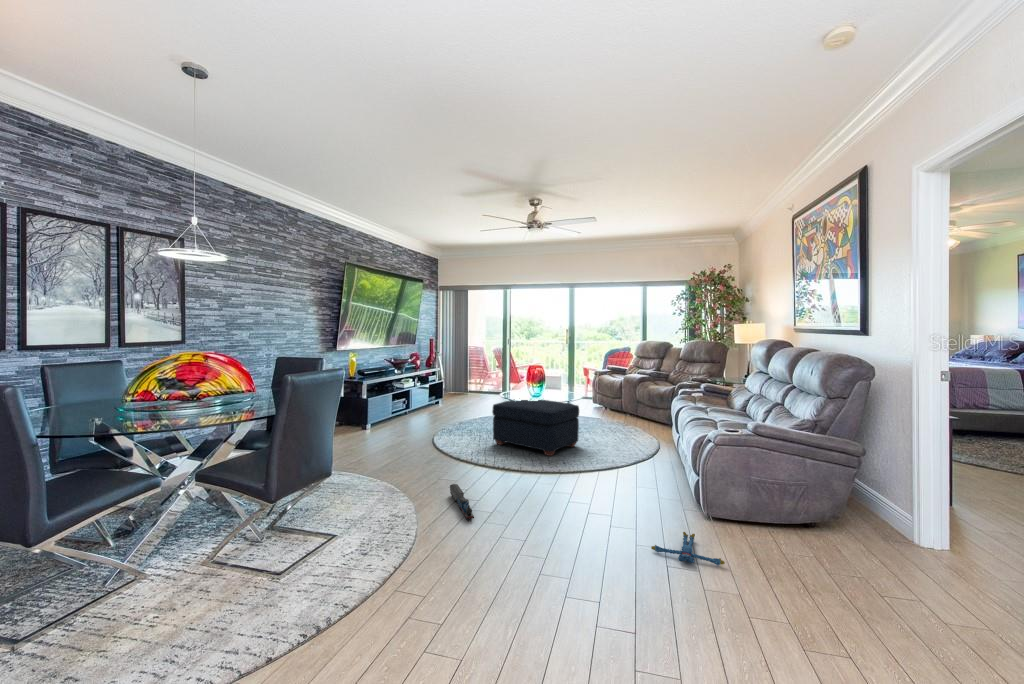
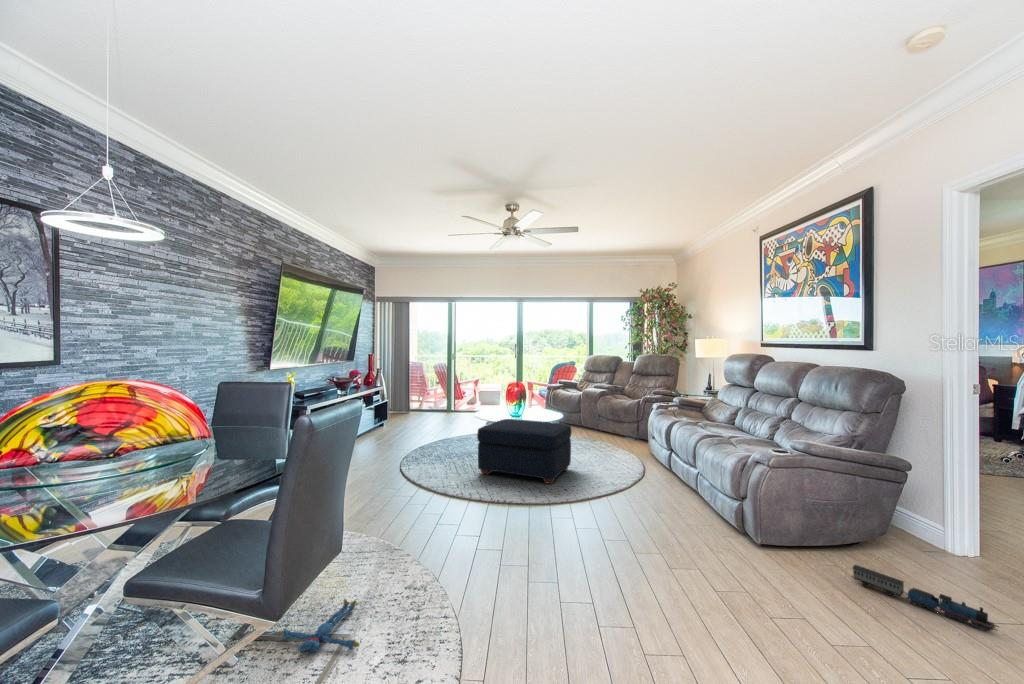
toy train: present [450,484,474,520] -> present [853,565,998,631]
plush toy: present [651,532,725,565] -> present [280,599,359,652]

